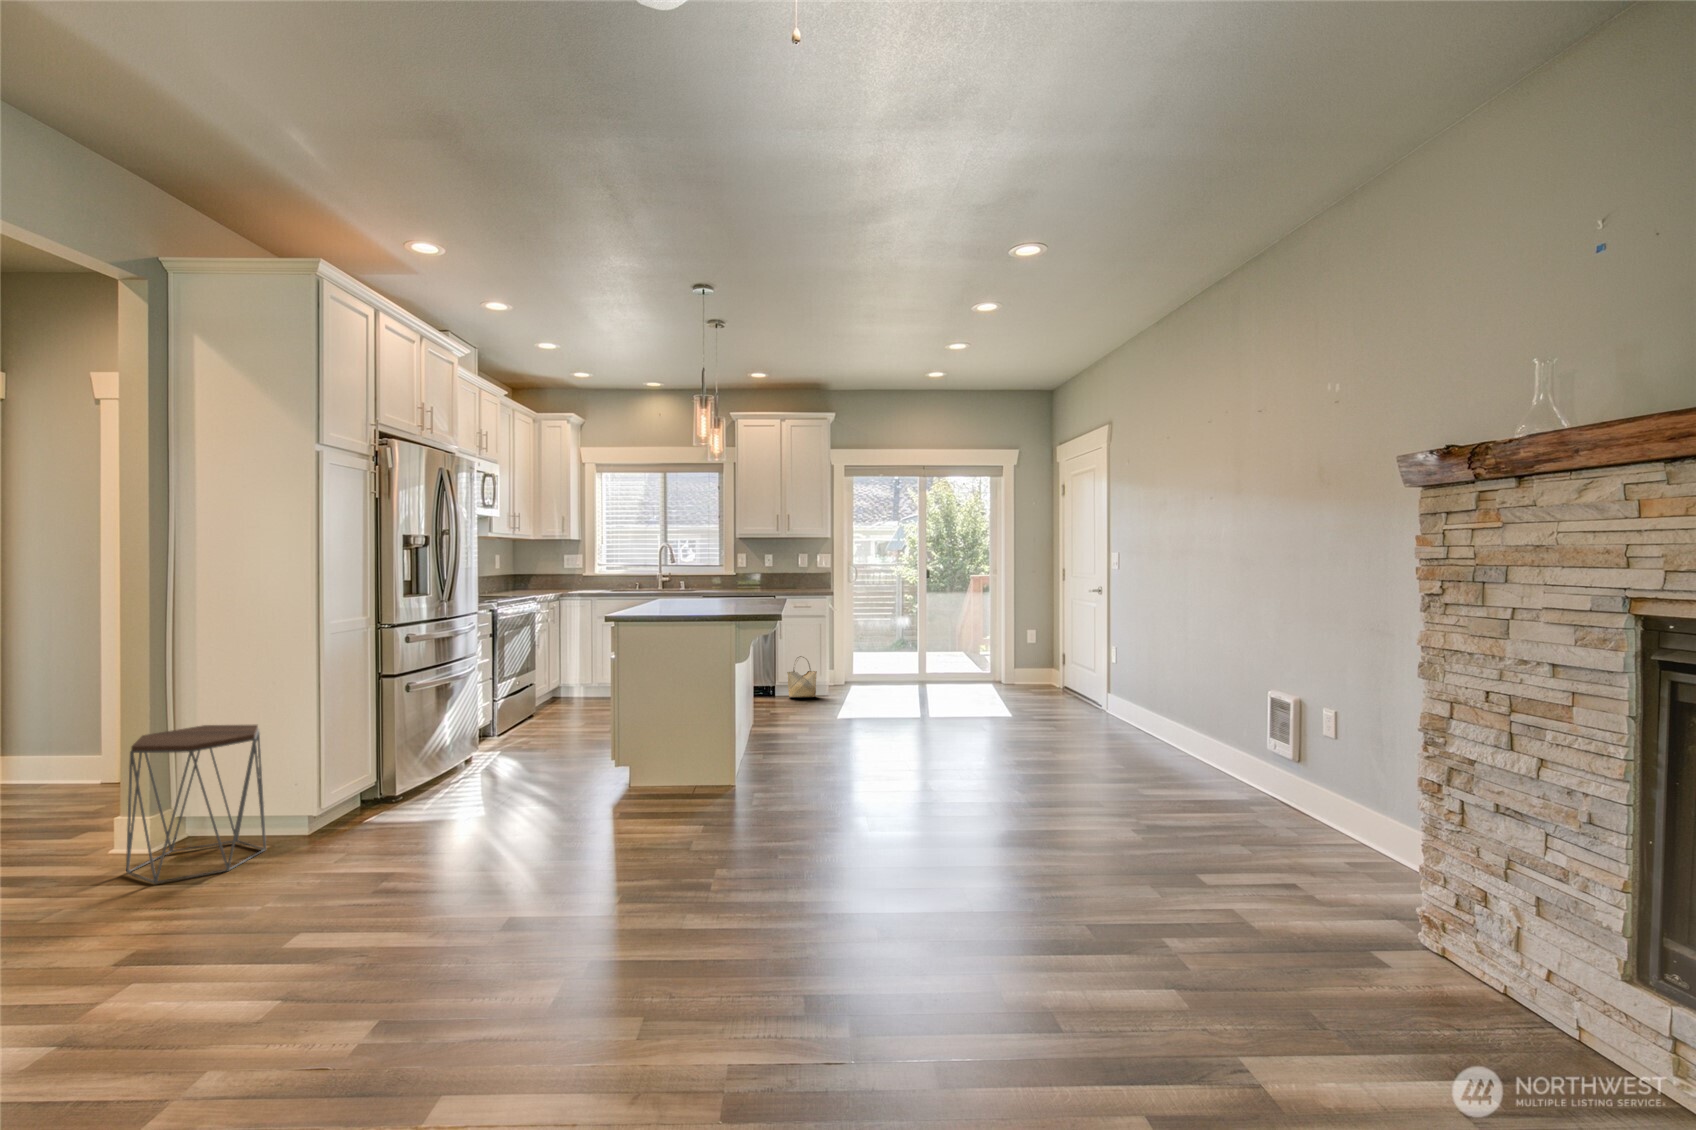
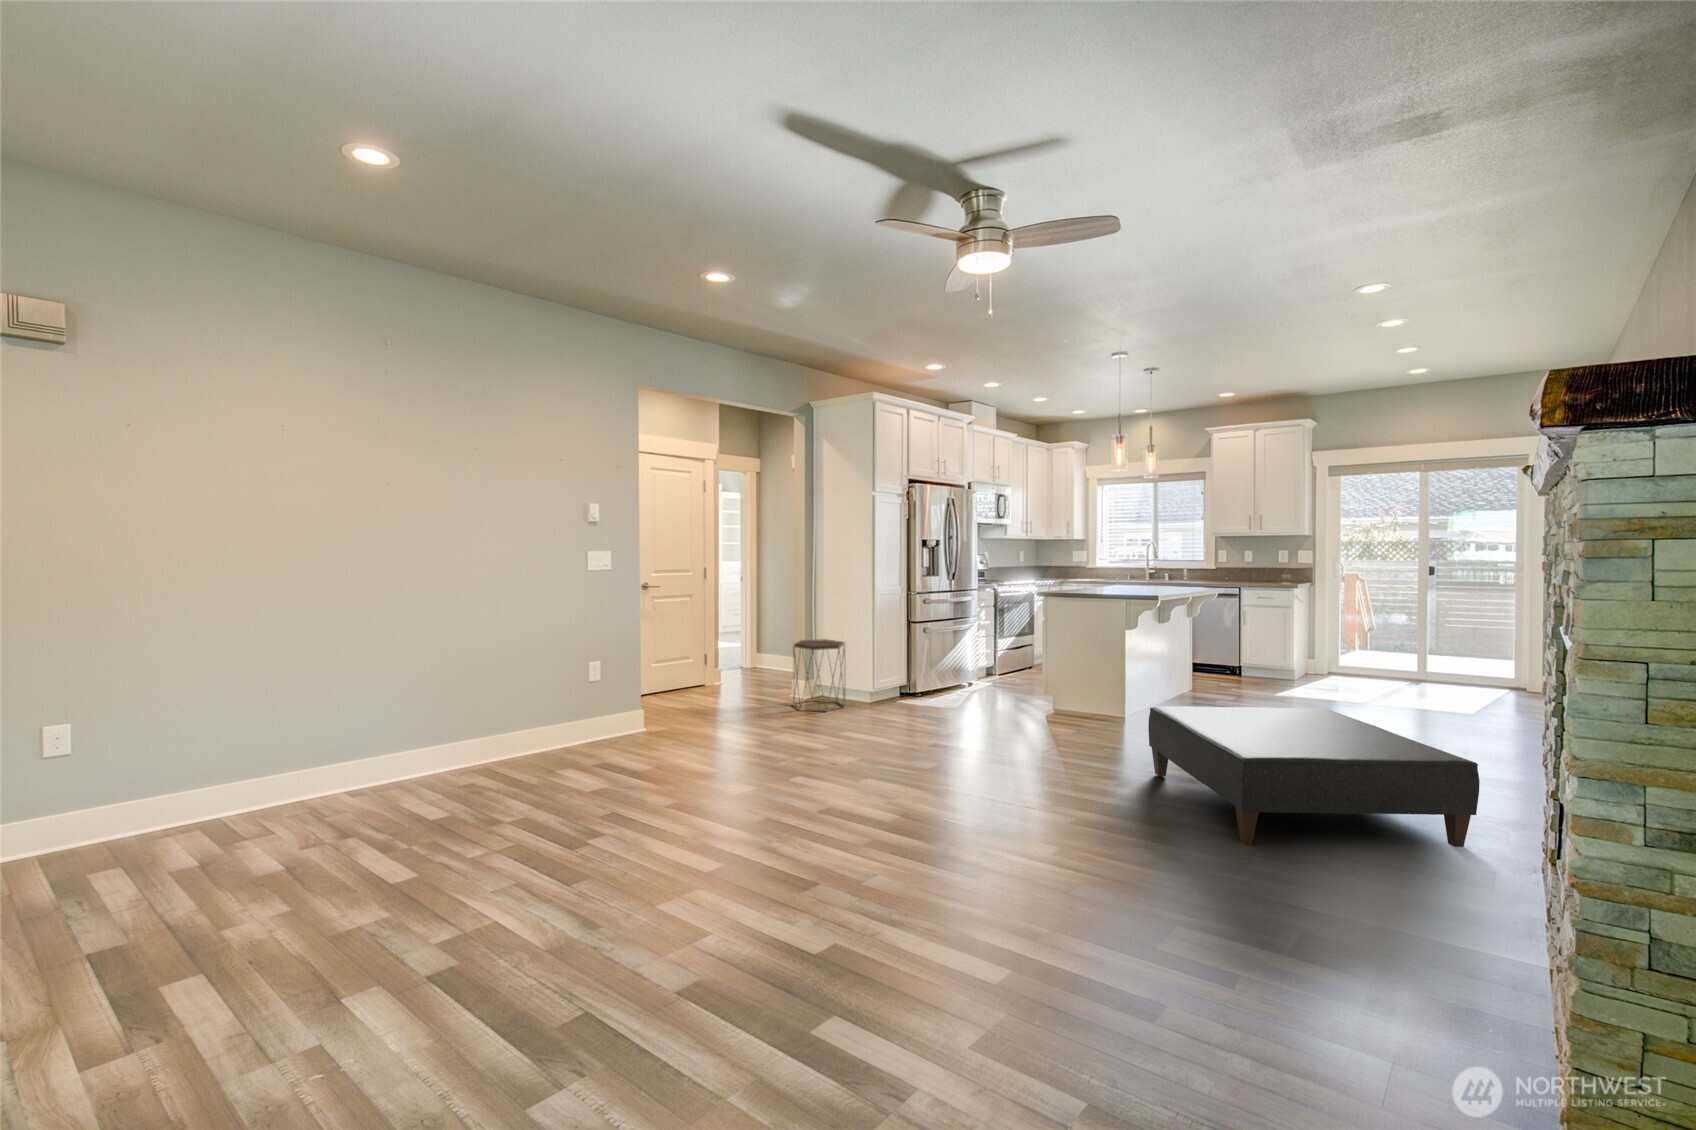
woven basket: present [787,656,817,698] -> none [1250,647,1283,686]
ottoman: none [838,719,1171,909] -> present [1148,706,1480,847]

